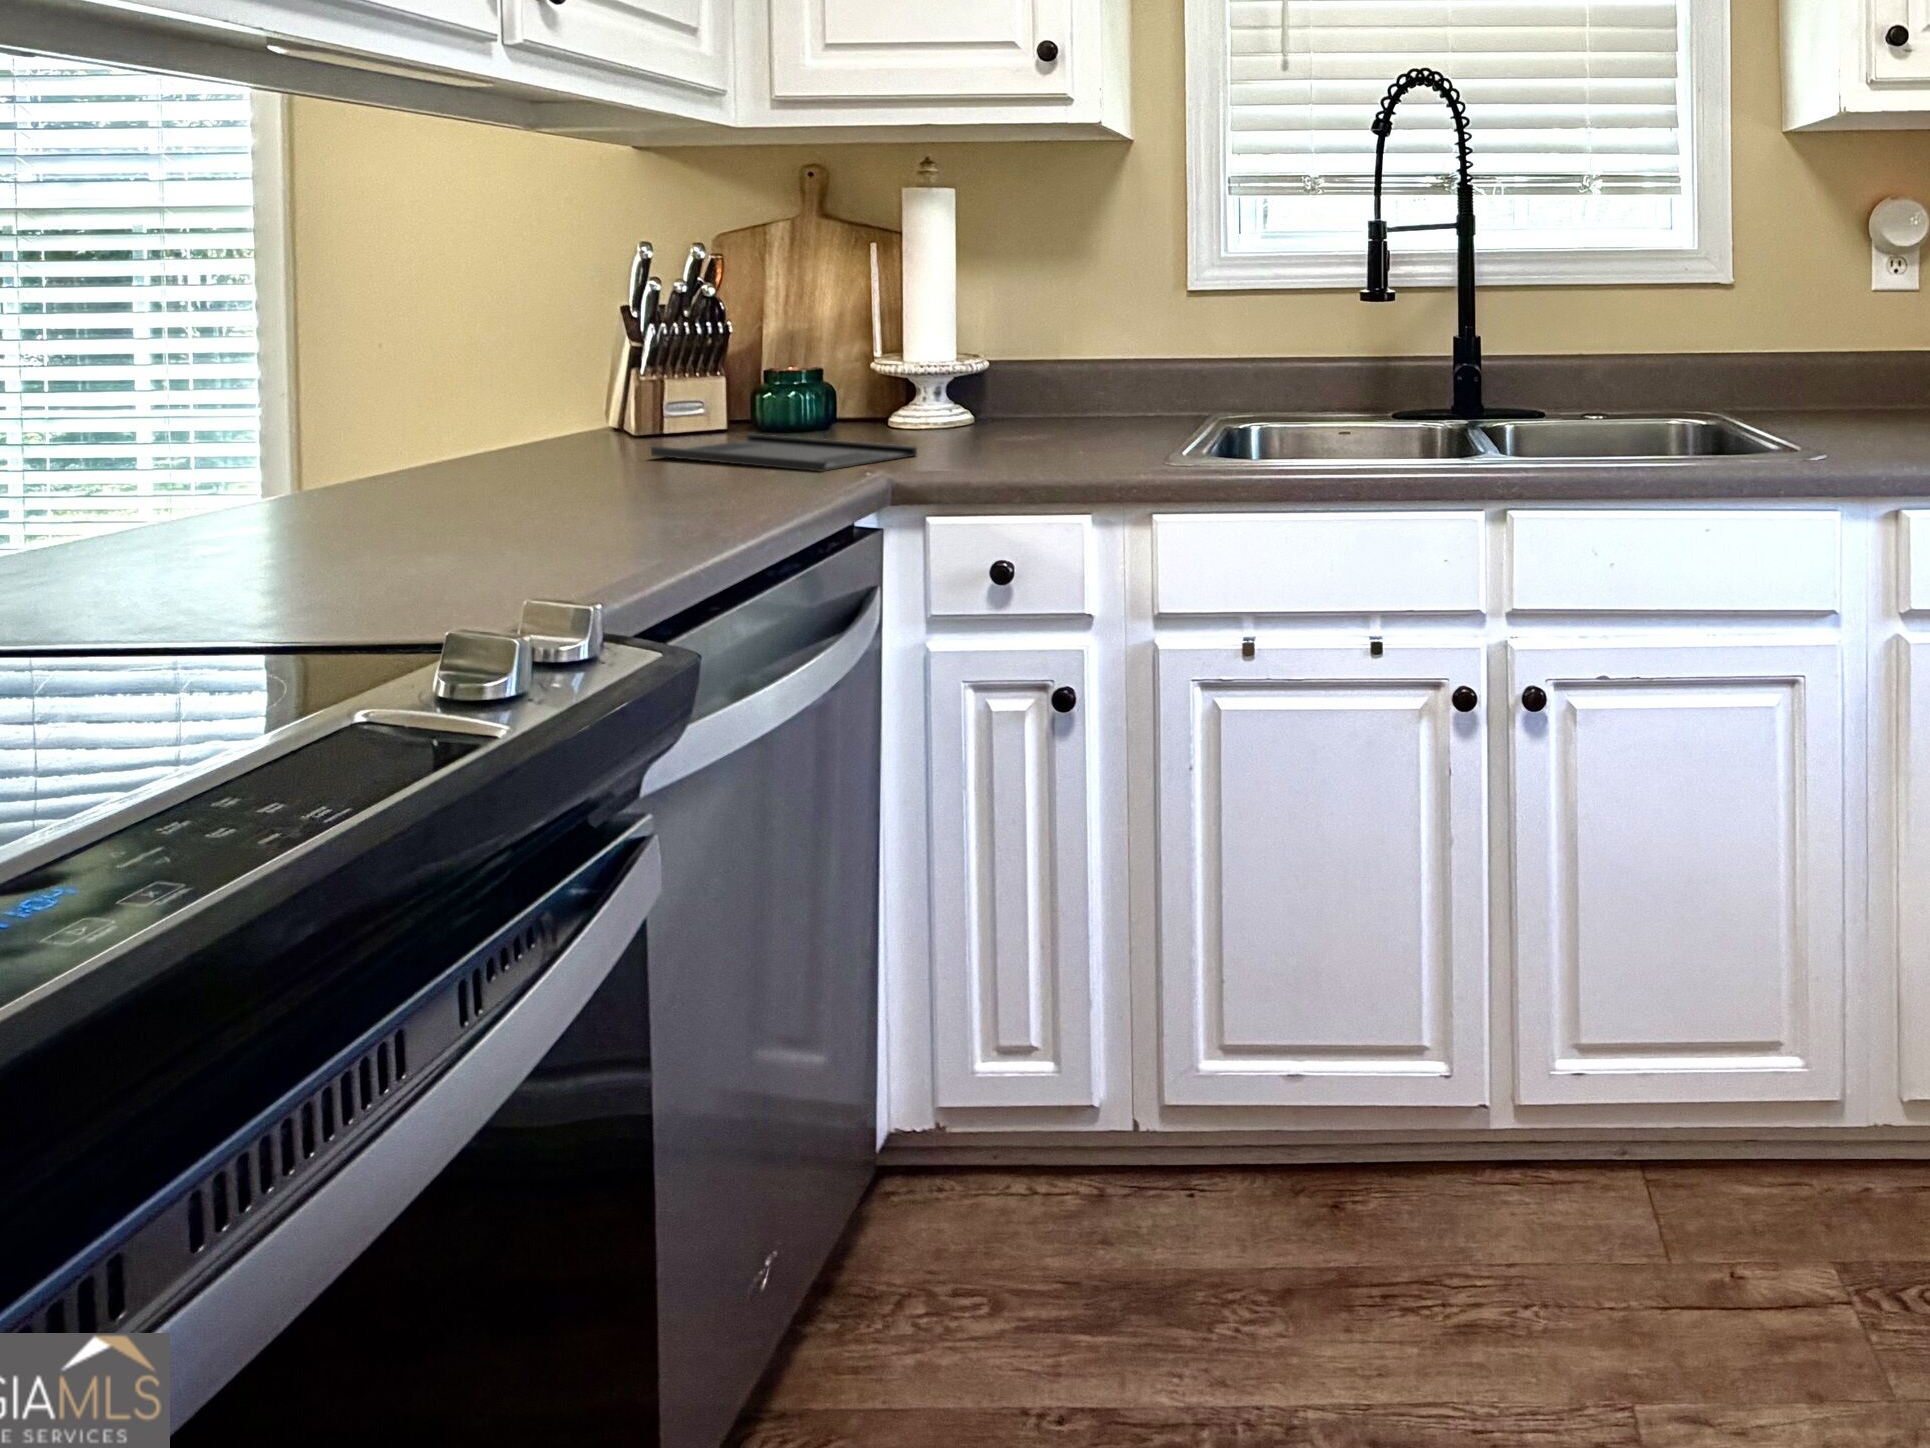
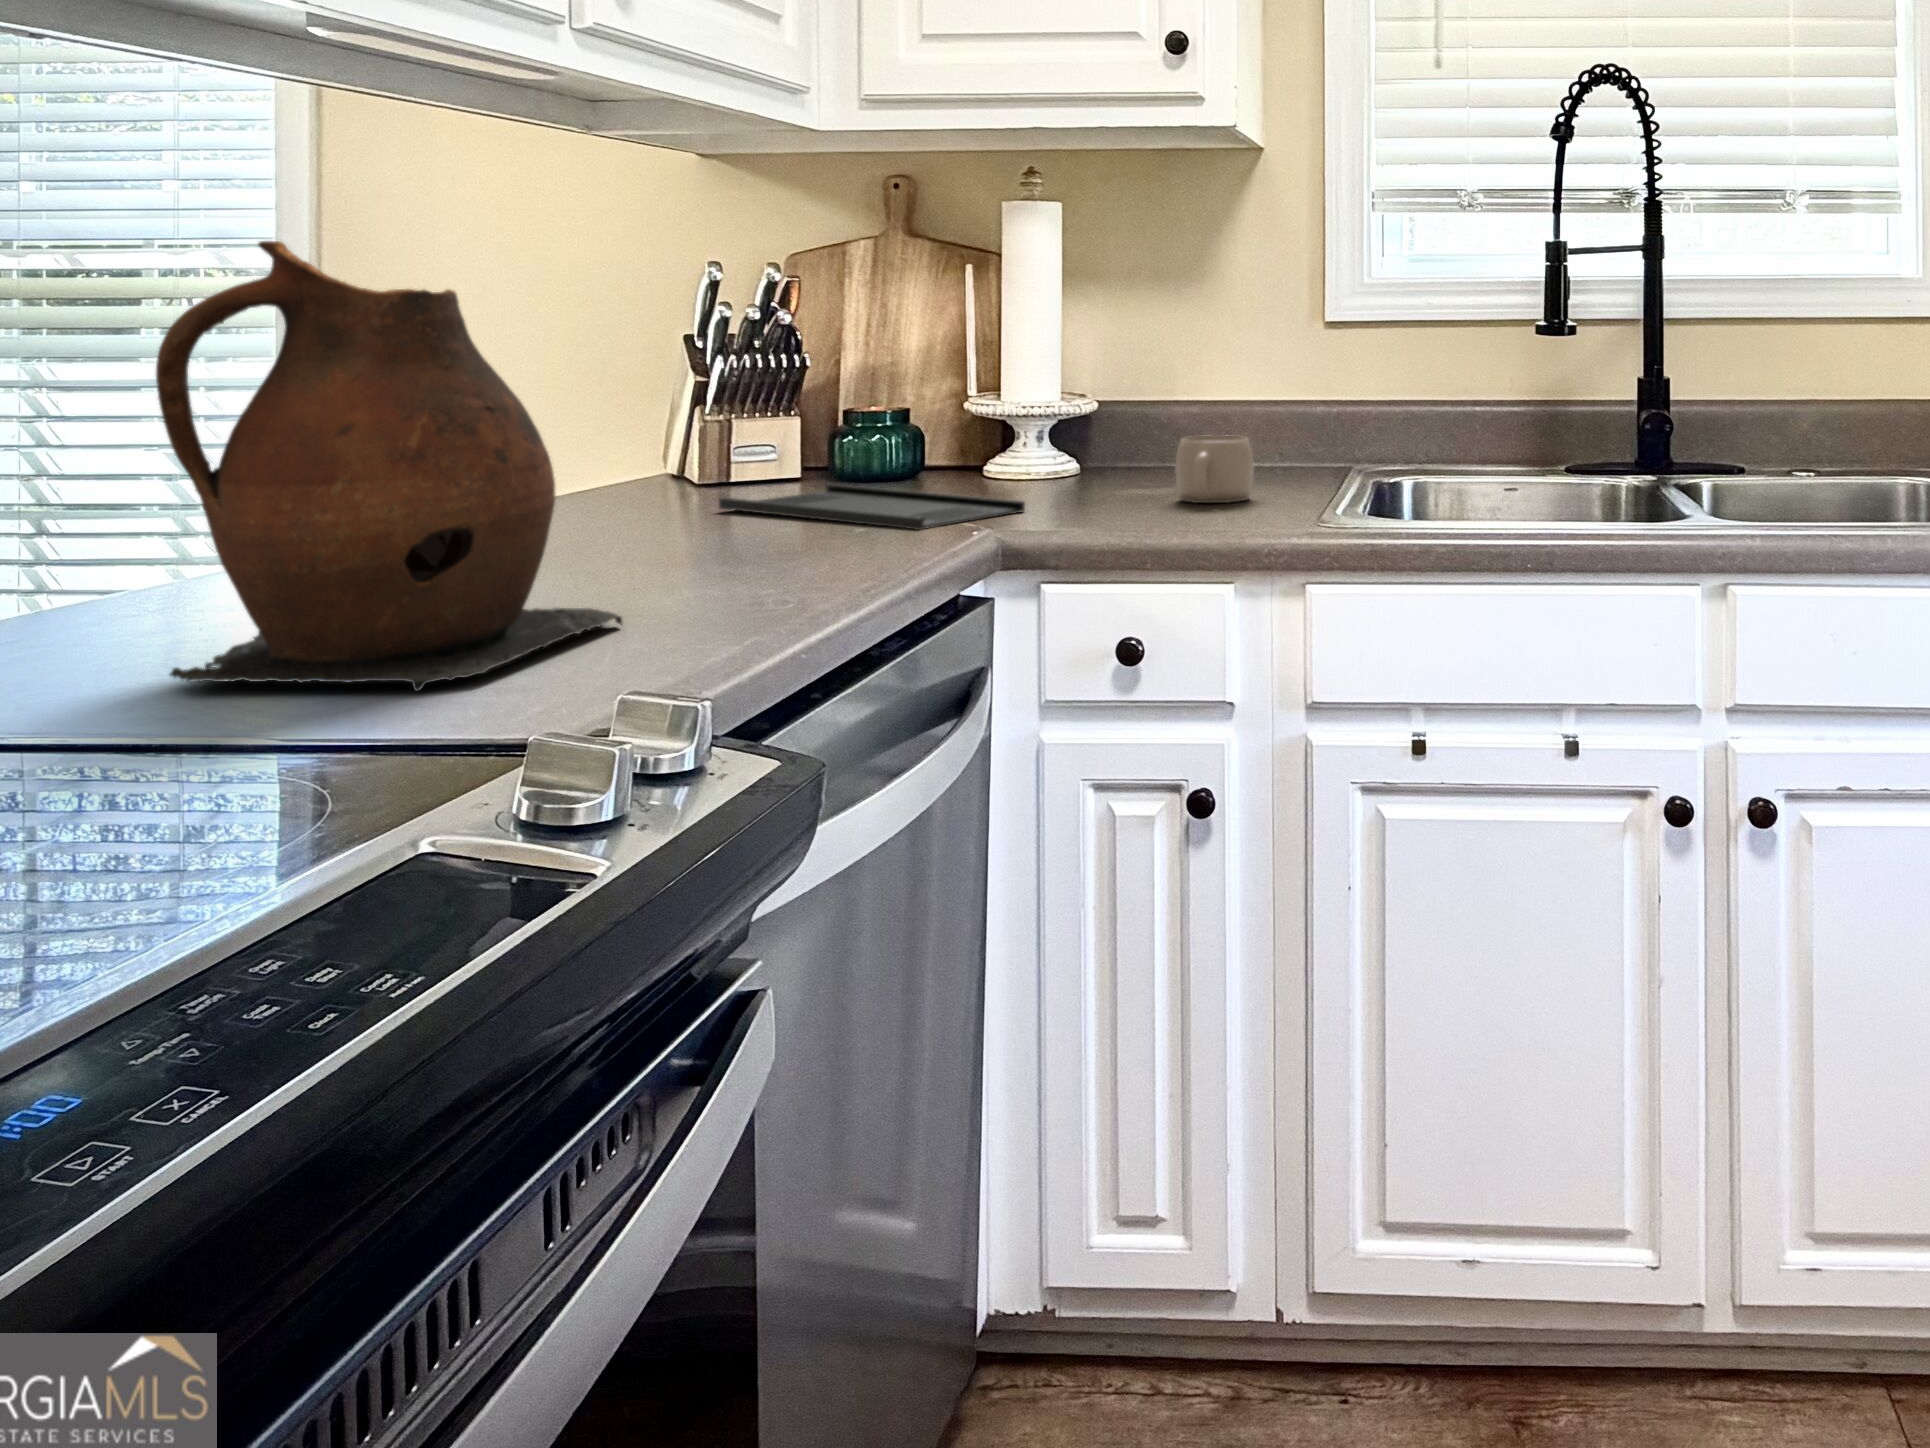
ceramic pitcher: none [142,232,551,605] -> present [156,241,622,691]
mug: none [1049,389,1117,447] -> present [1175,435,1254,503]

